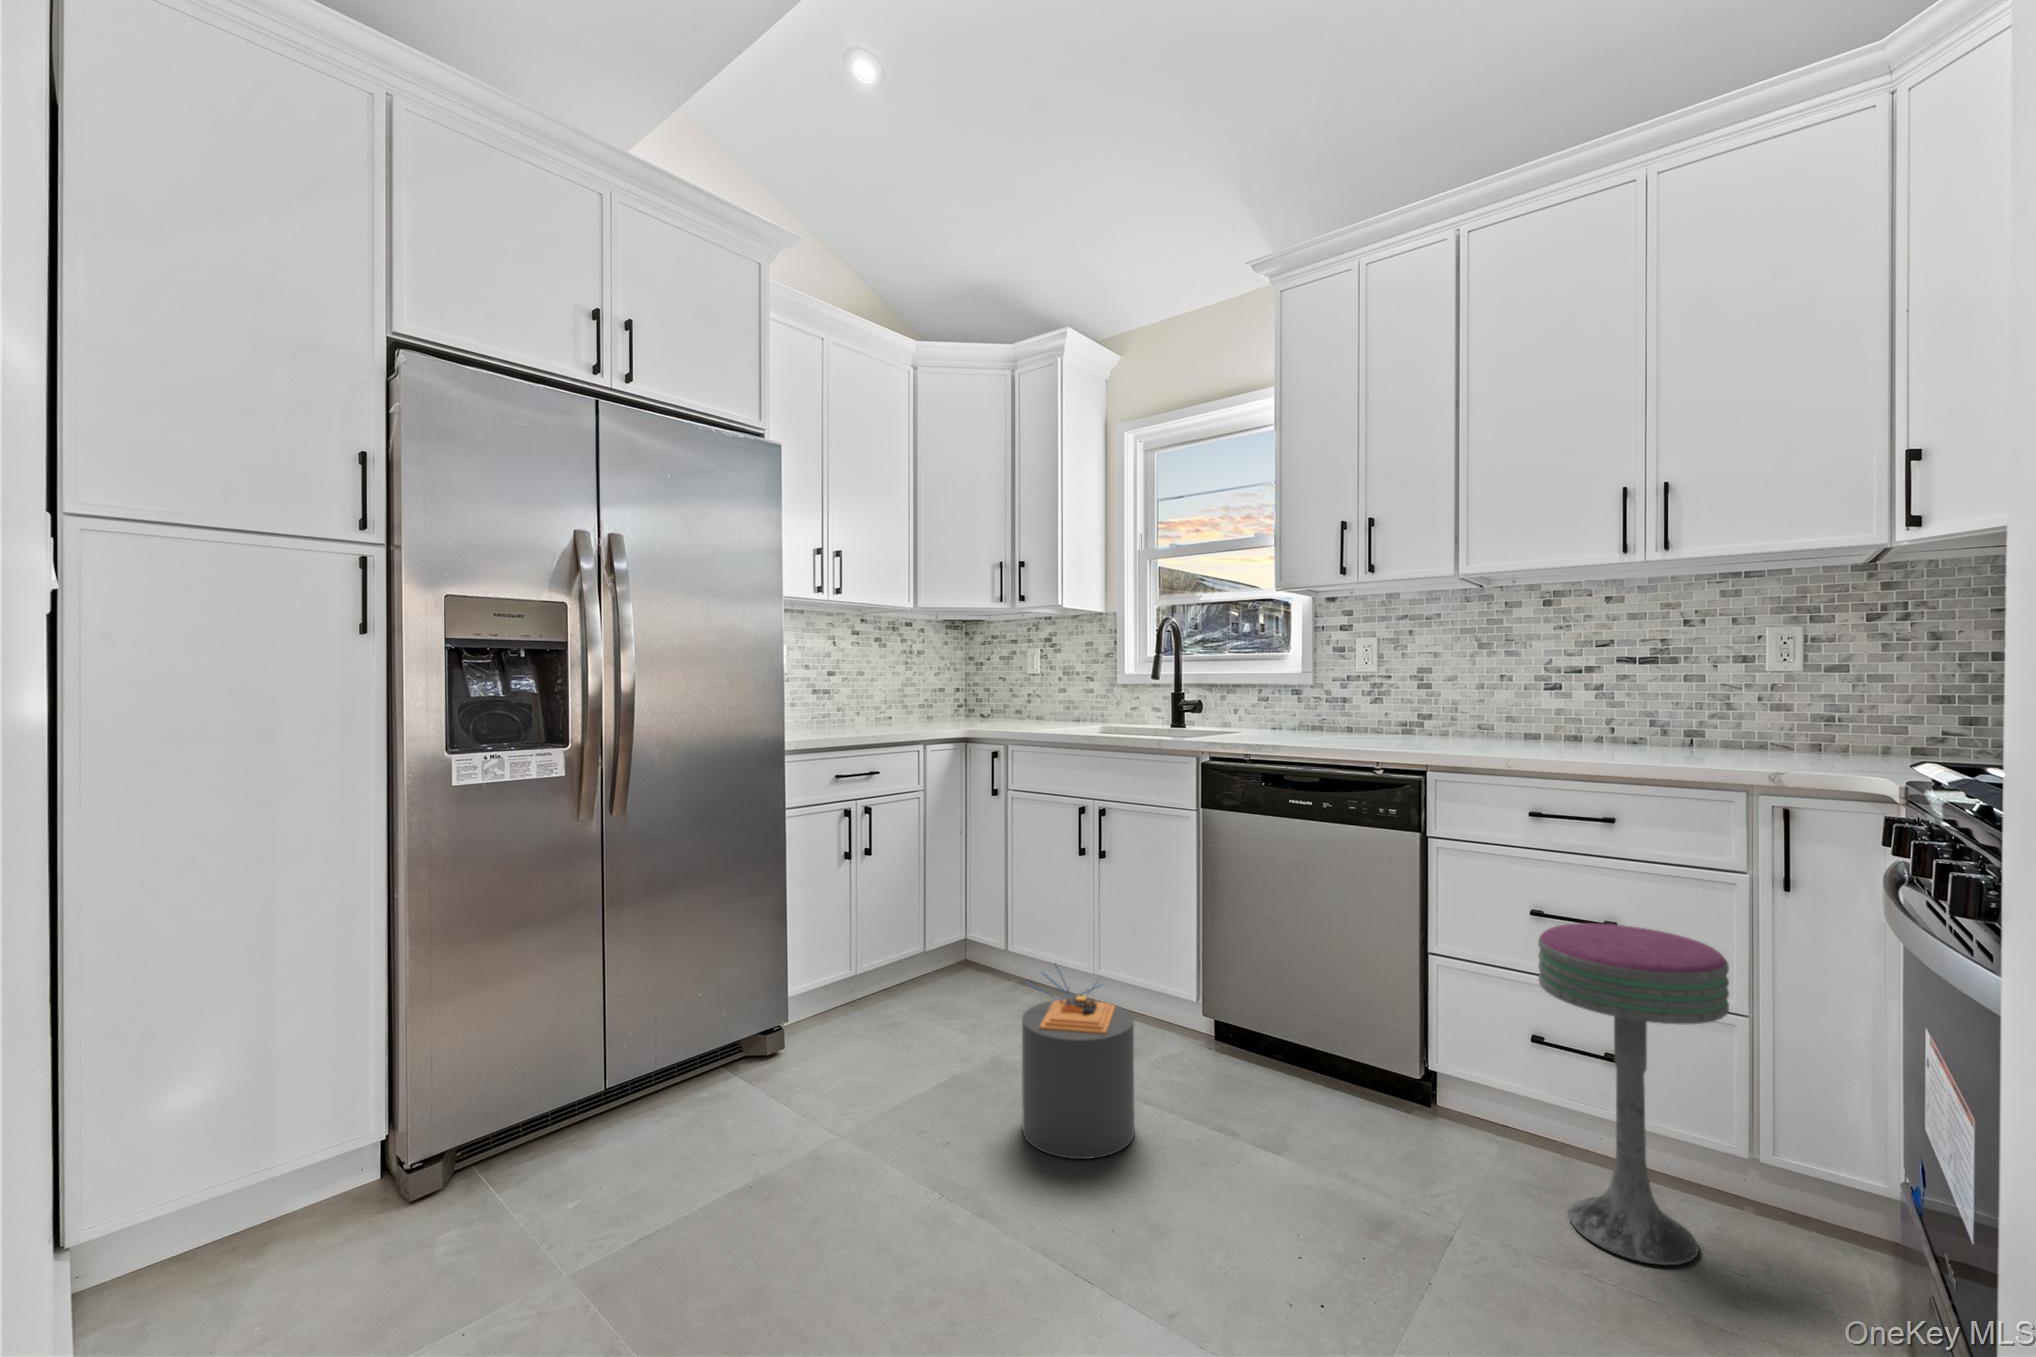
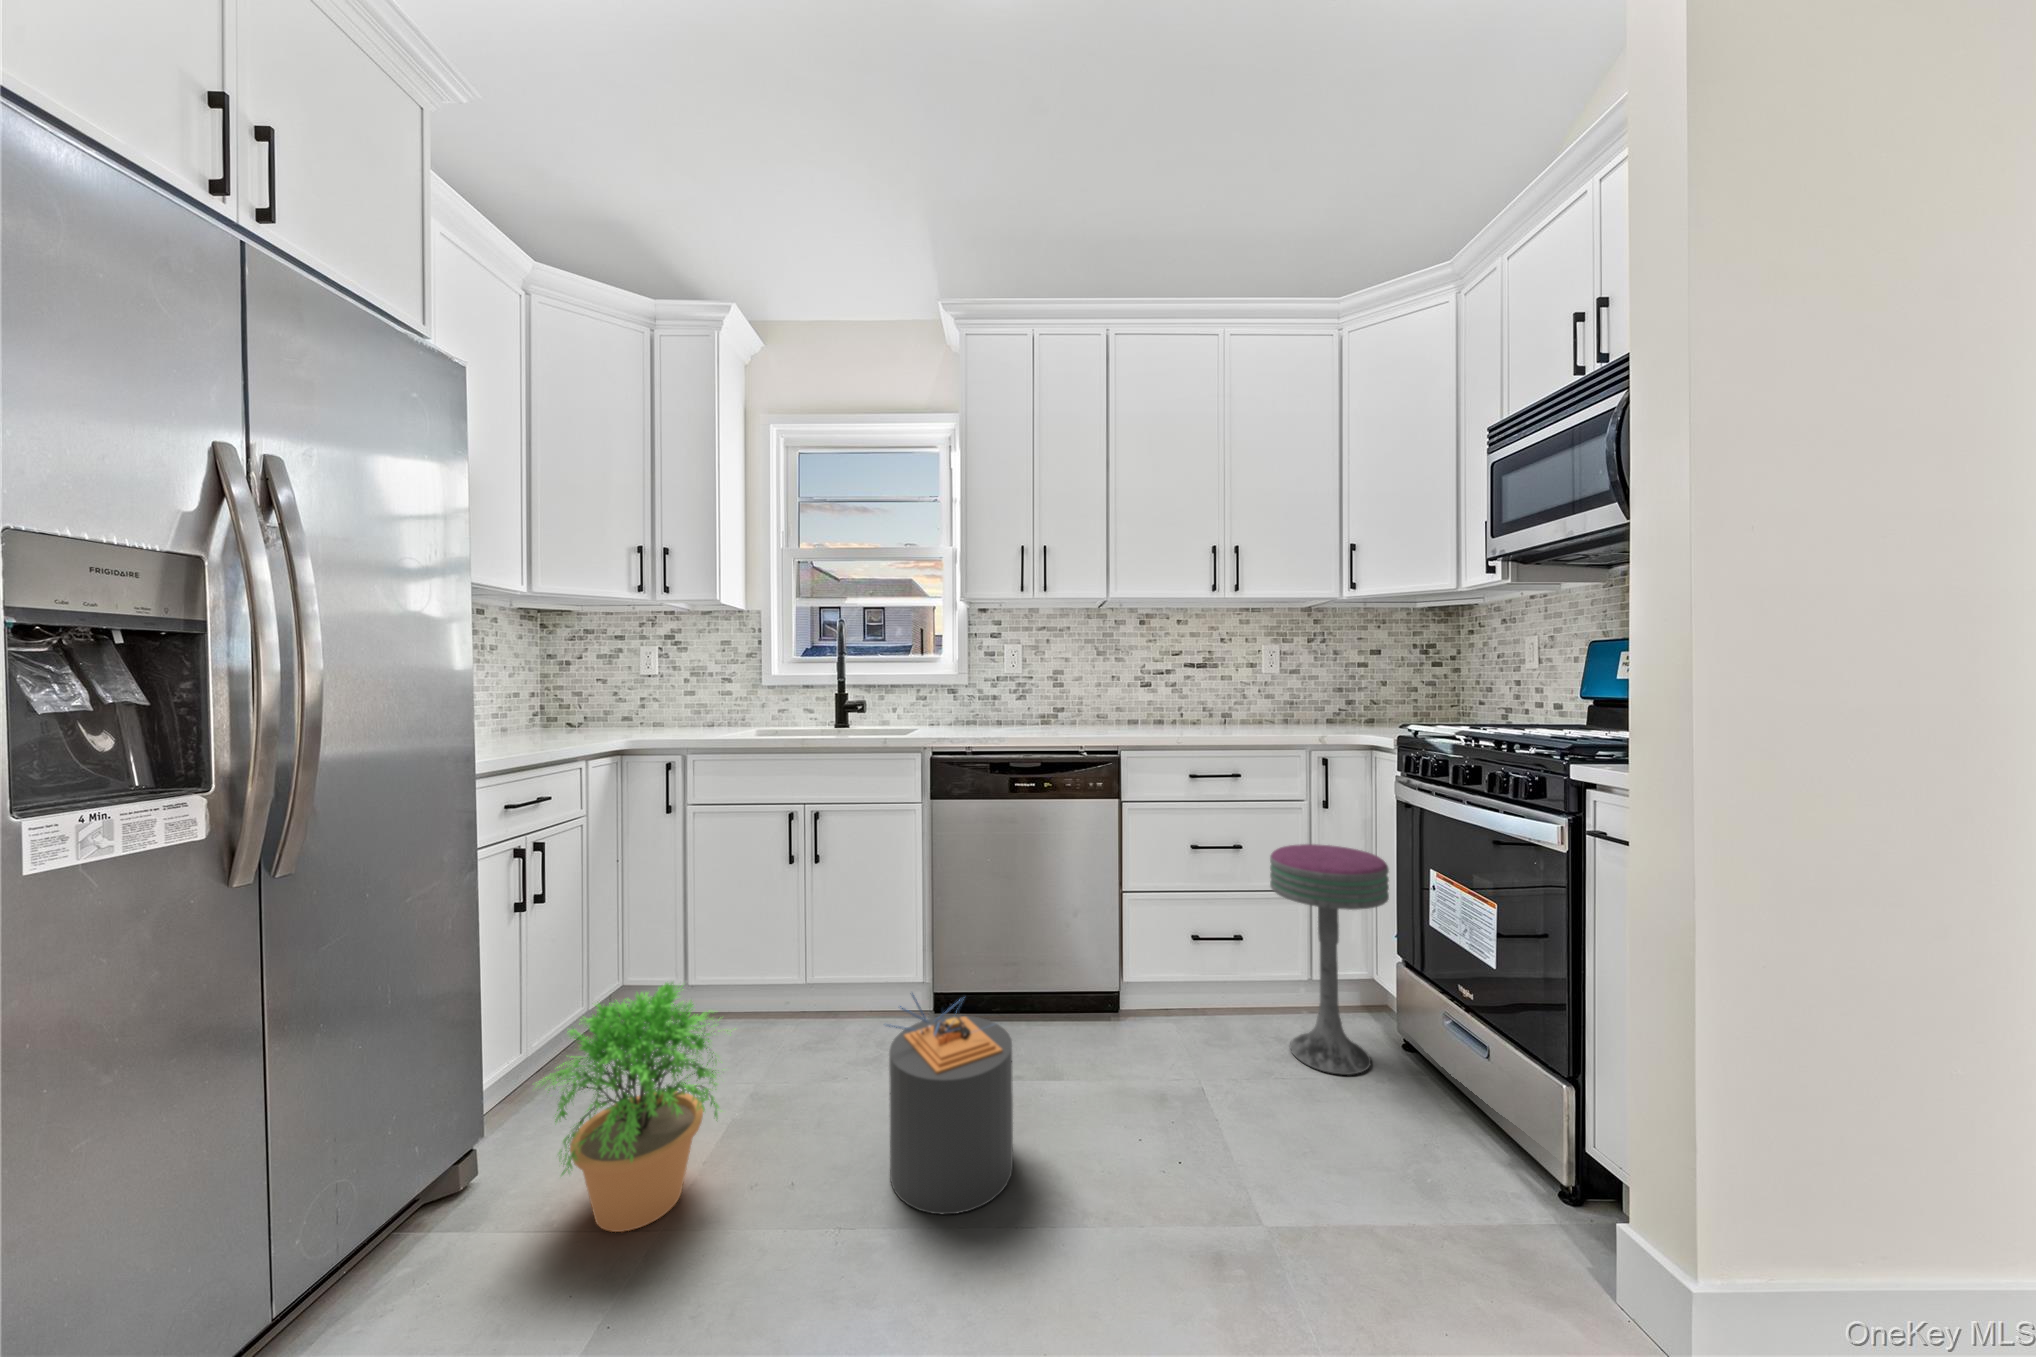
potted plant: none [822,910,946,1075] -> present [539,983,719,1232]

